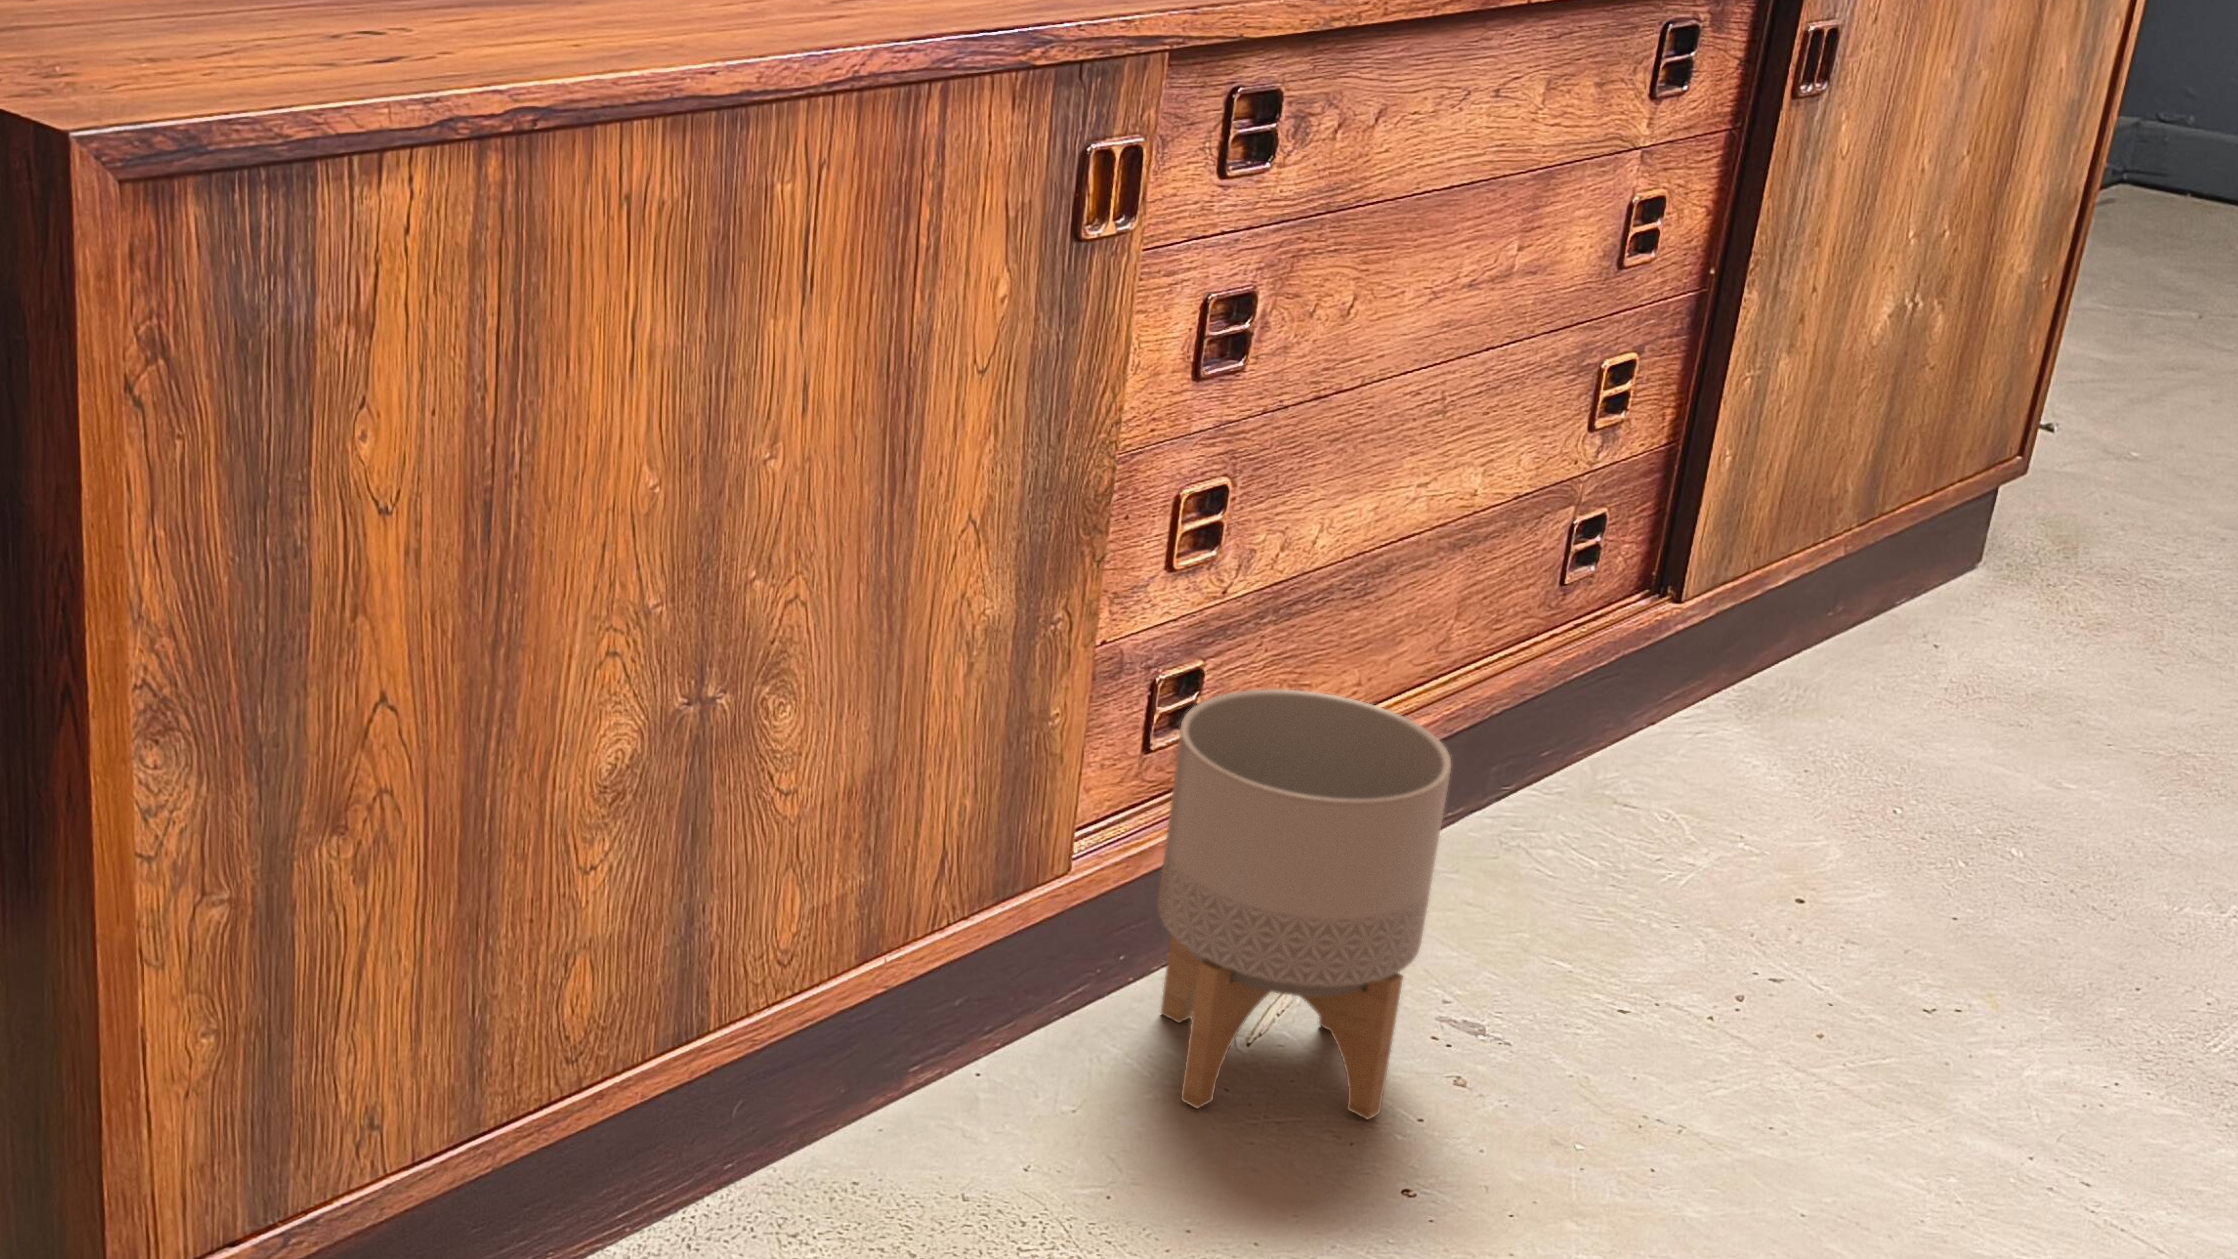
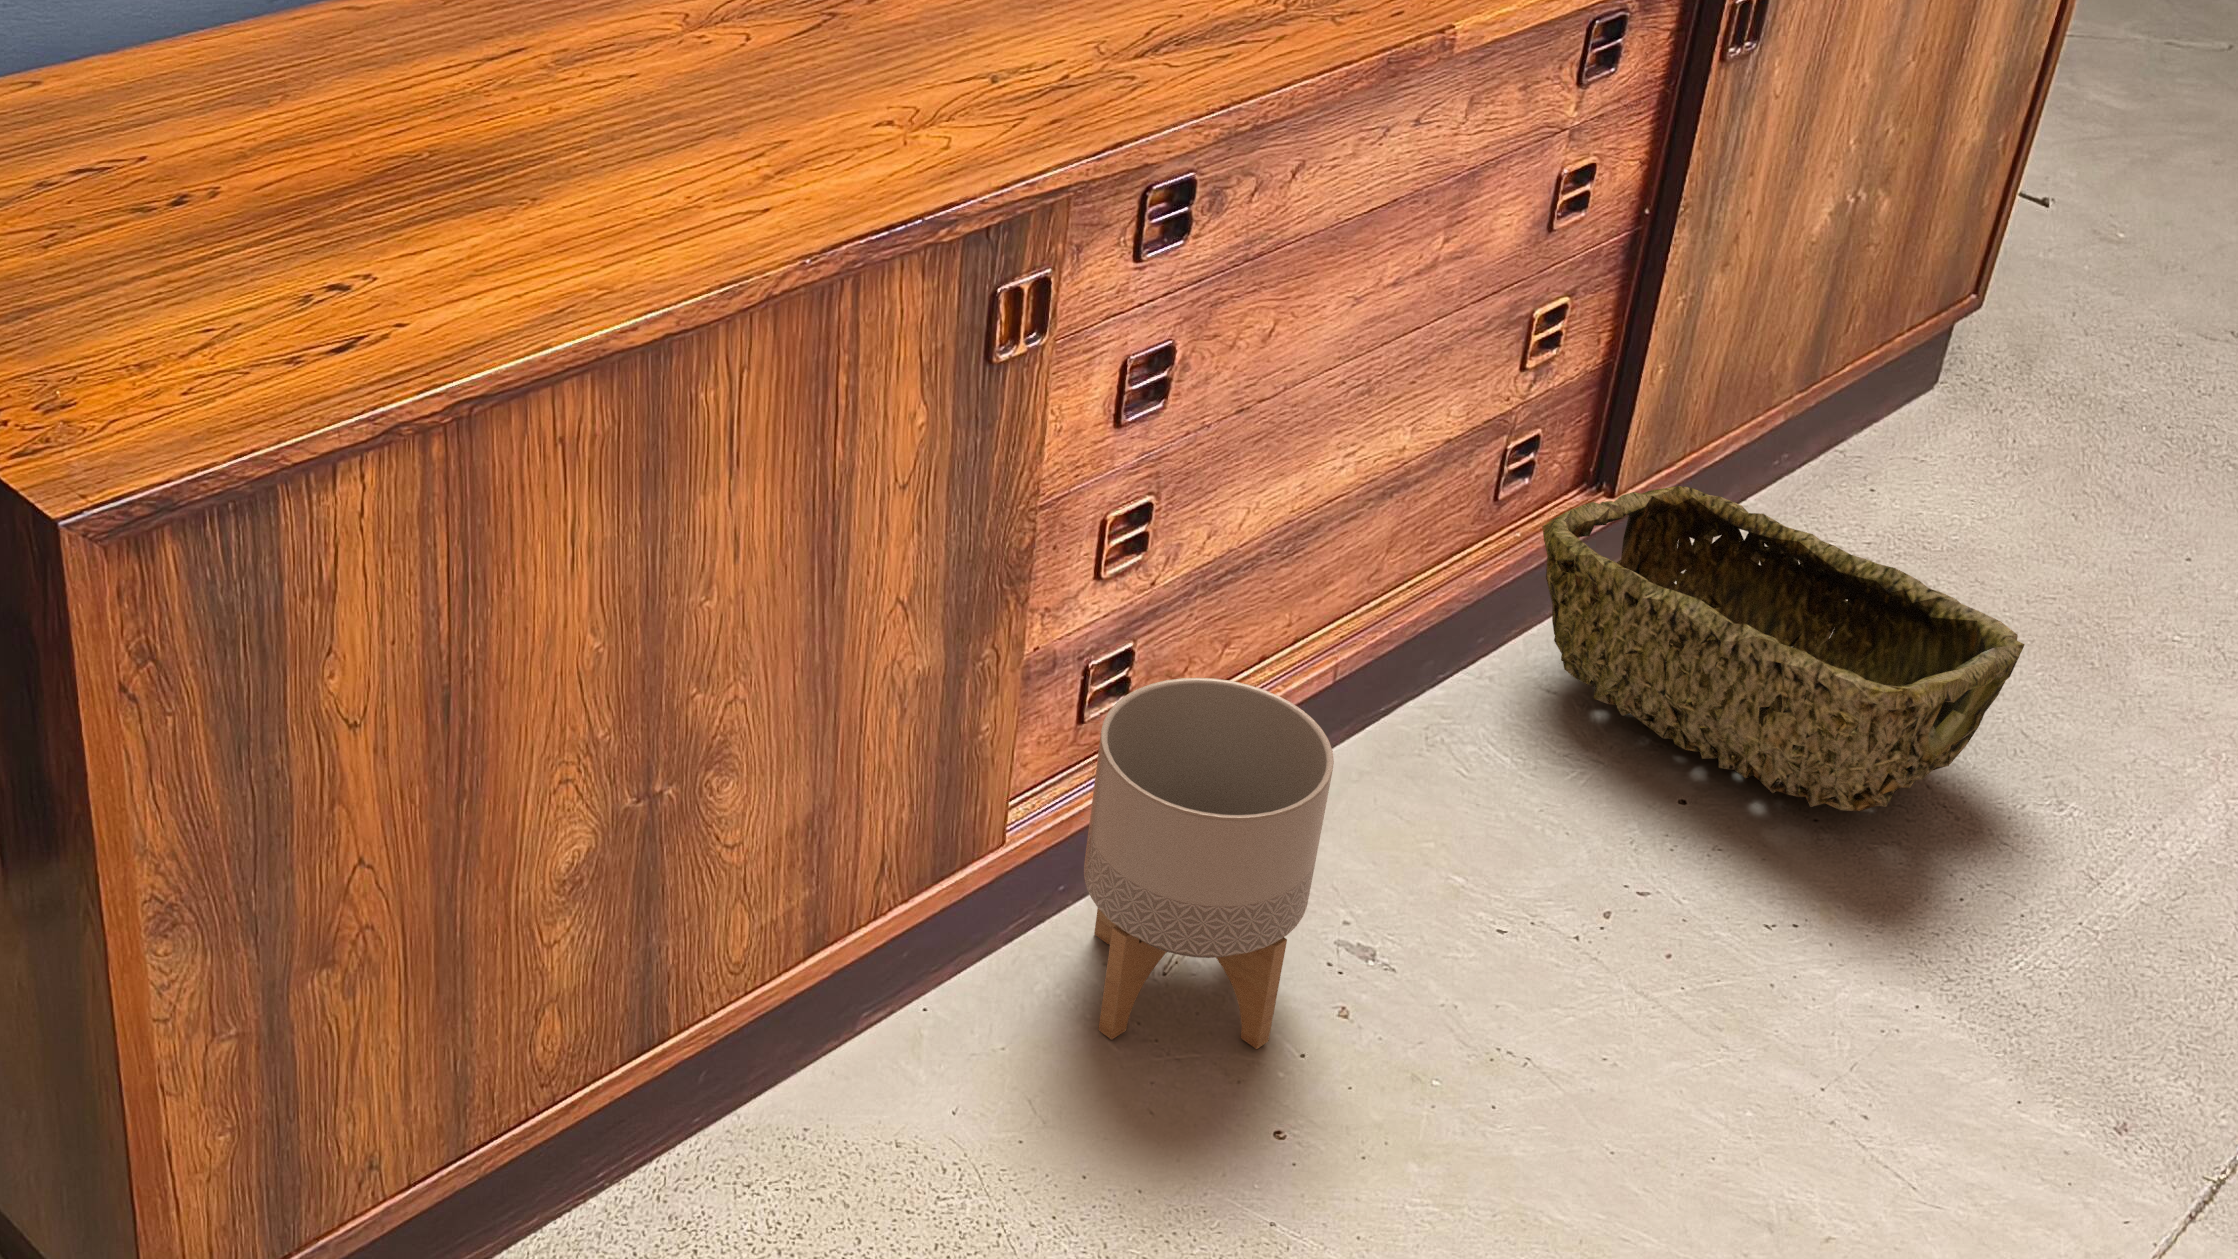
woven basket: none [1618,593,2182,903] -> present [1542,486,2025,811]

